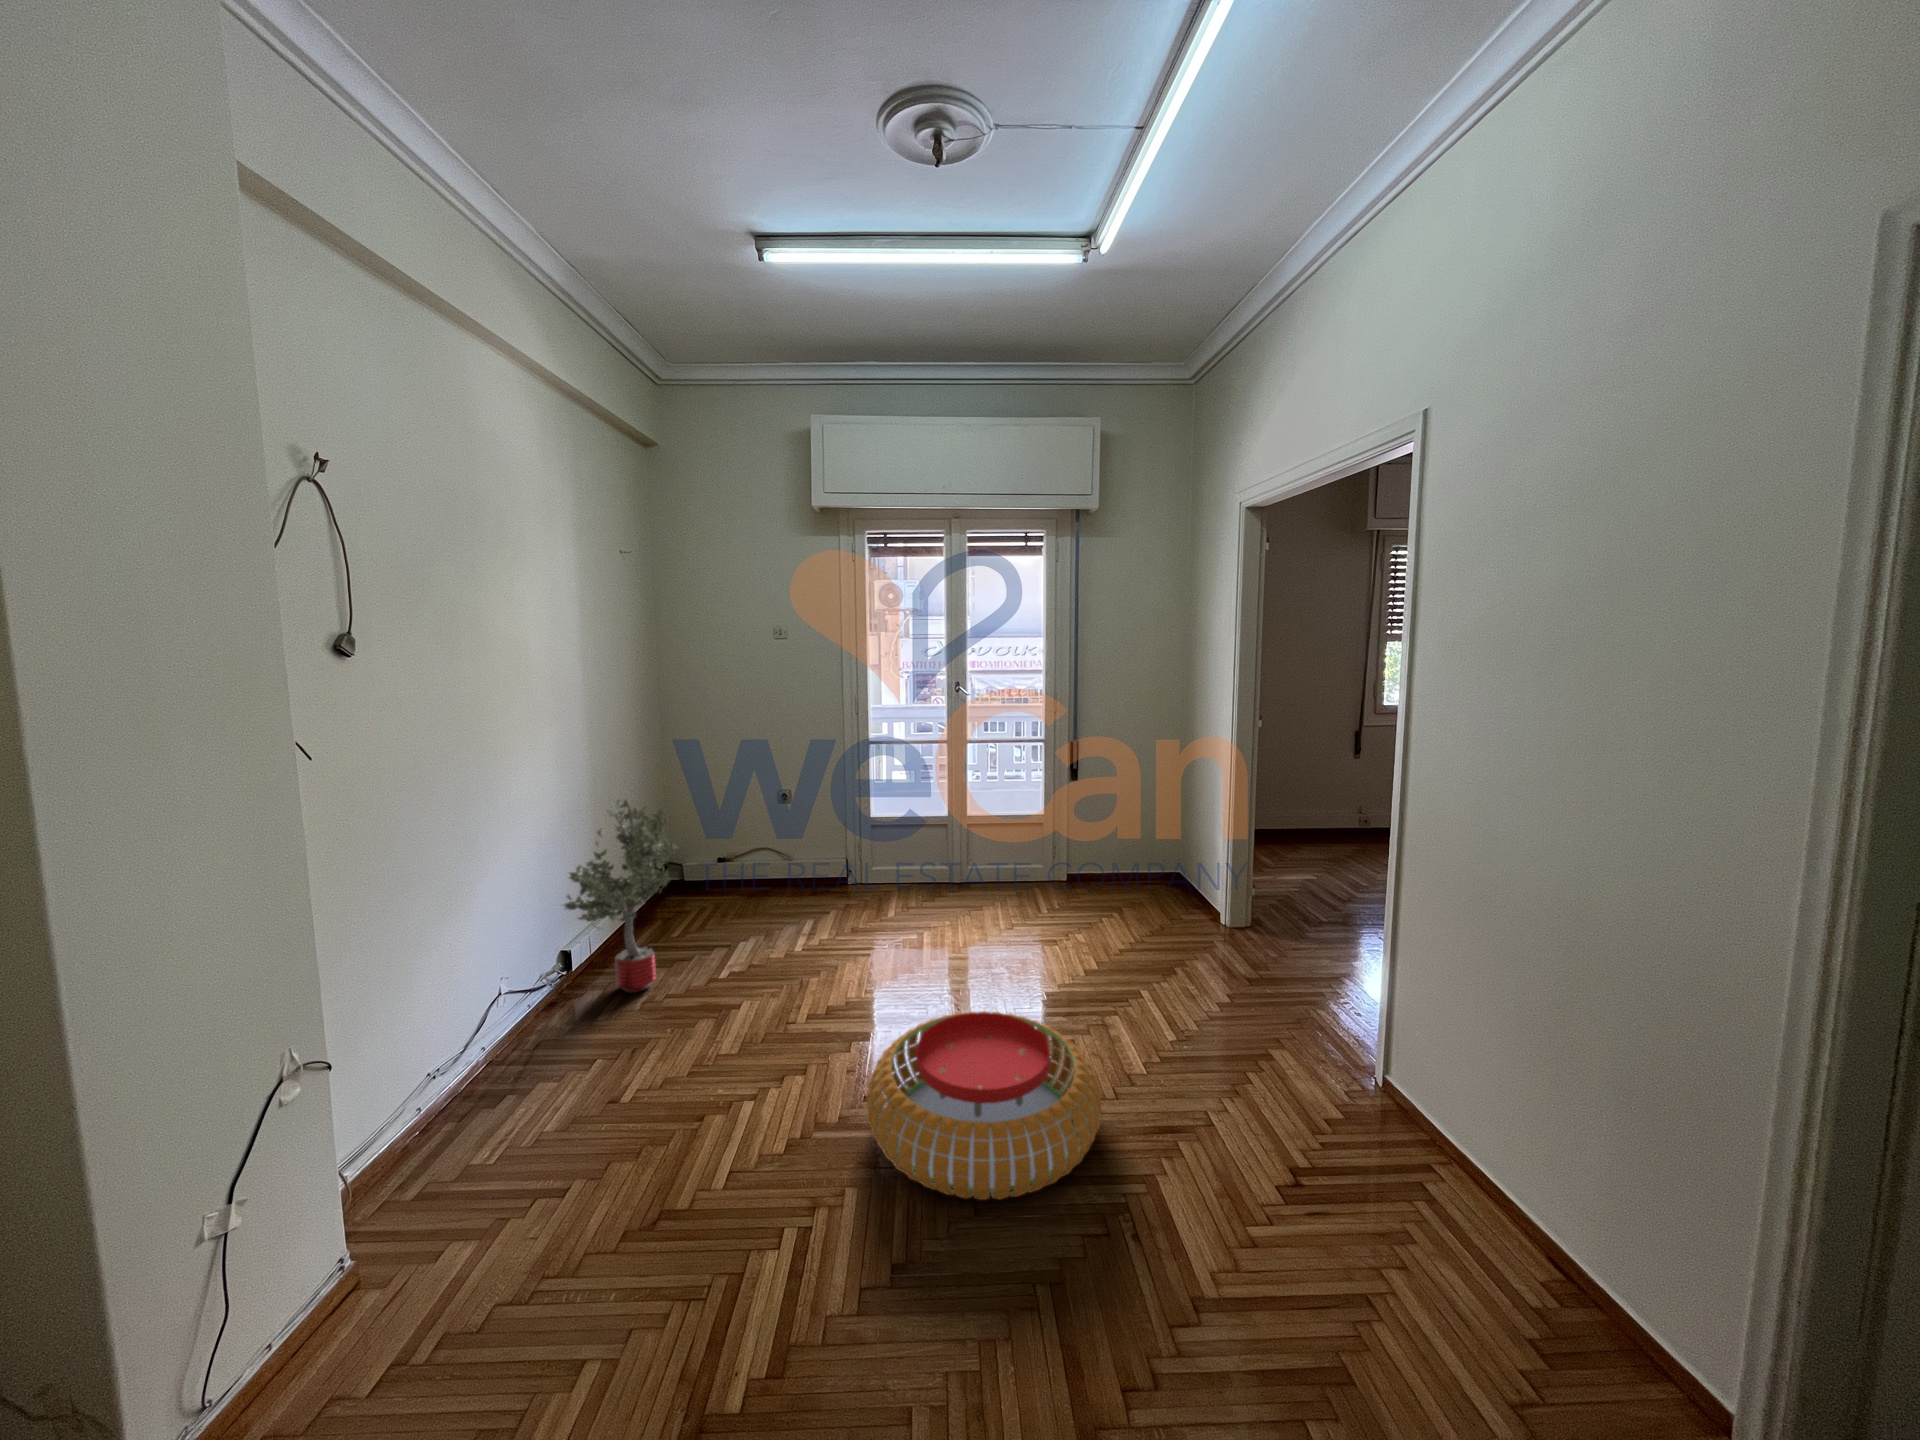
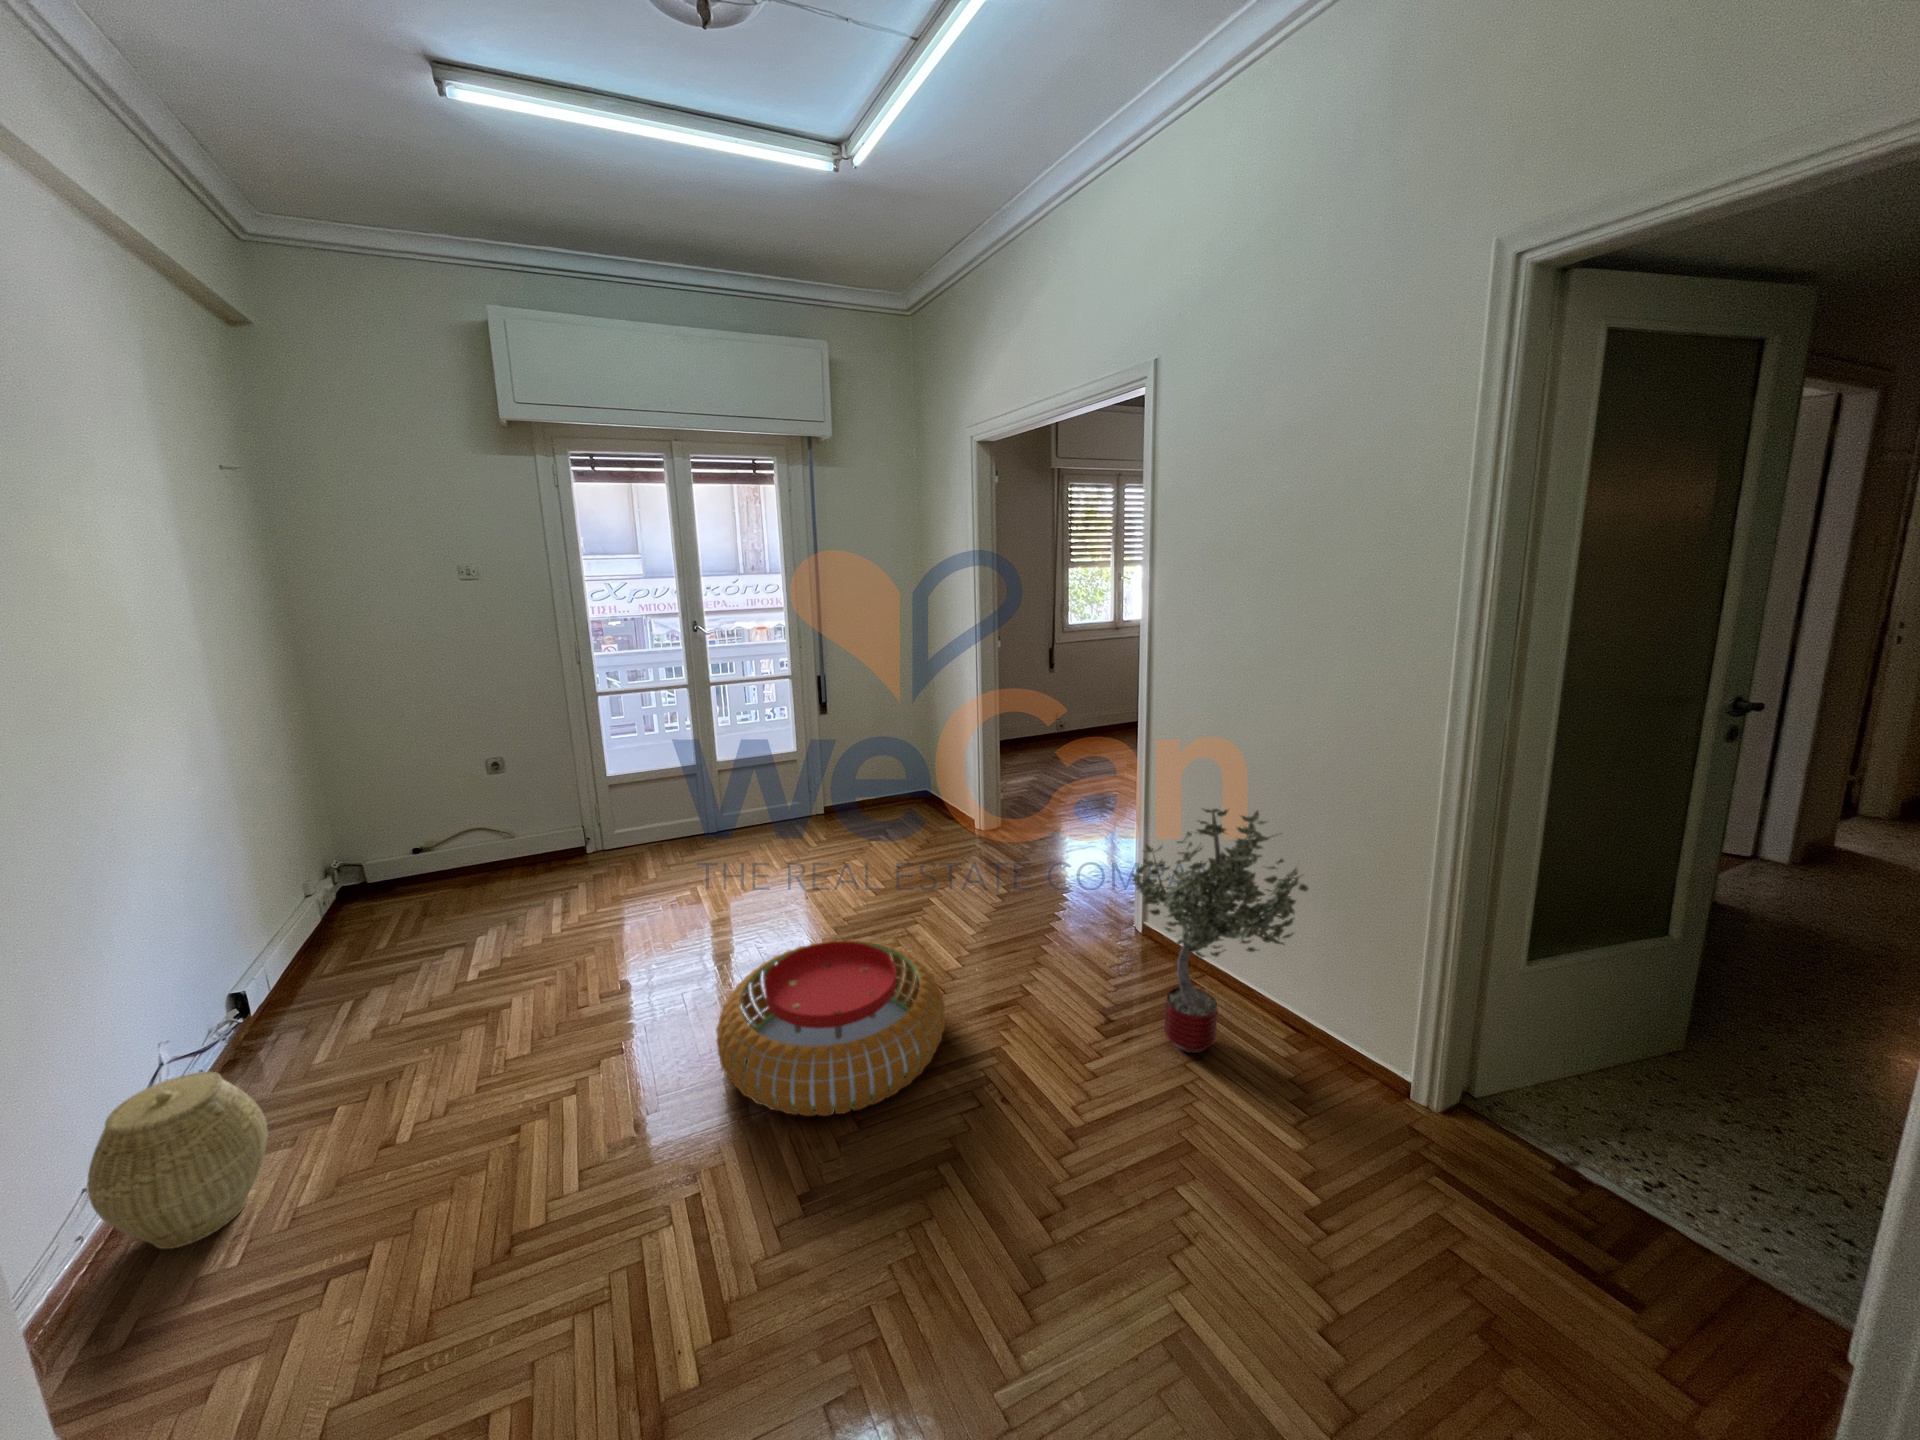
potted tree: present [564,800,678,993] -> present [1132,809,1308,1053]
woven basket: none [433,1001,542,1132] -> present [87,1072,268,1249]

